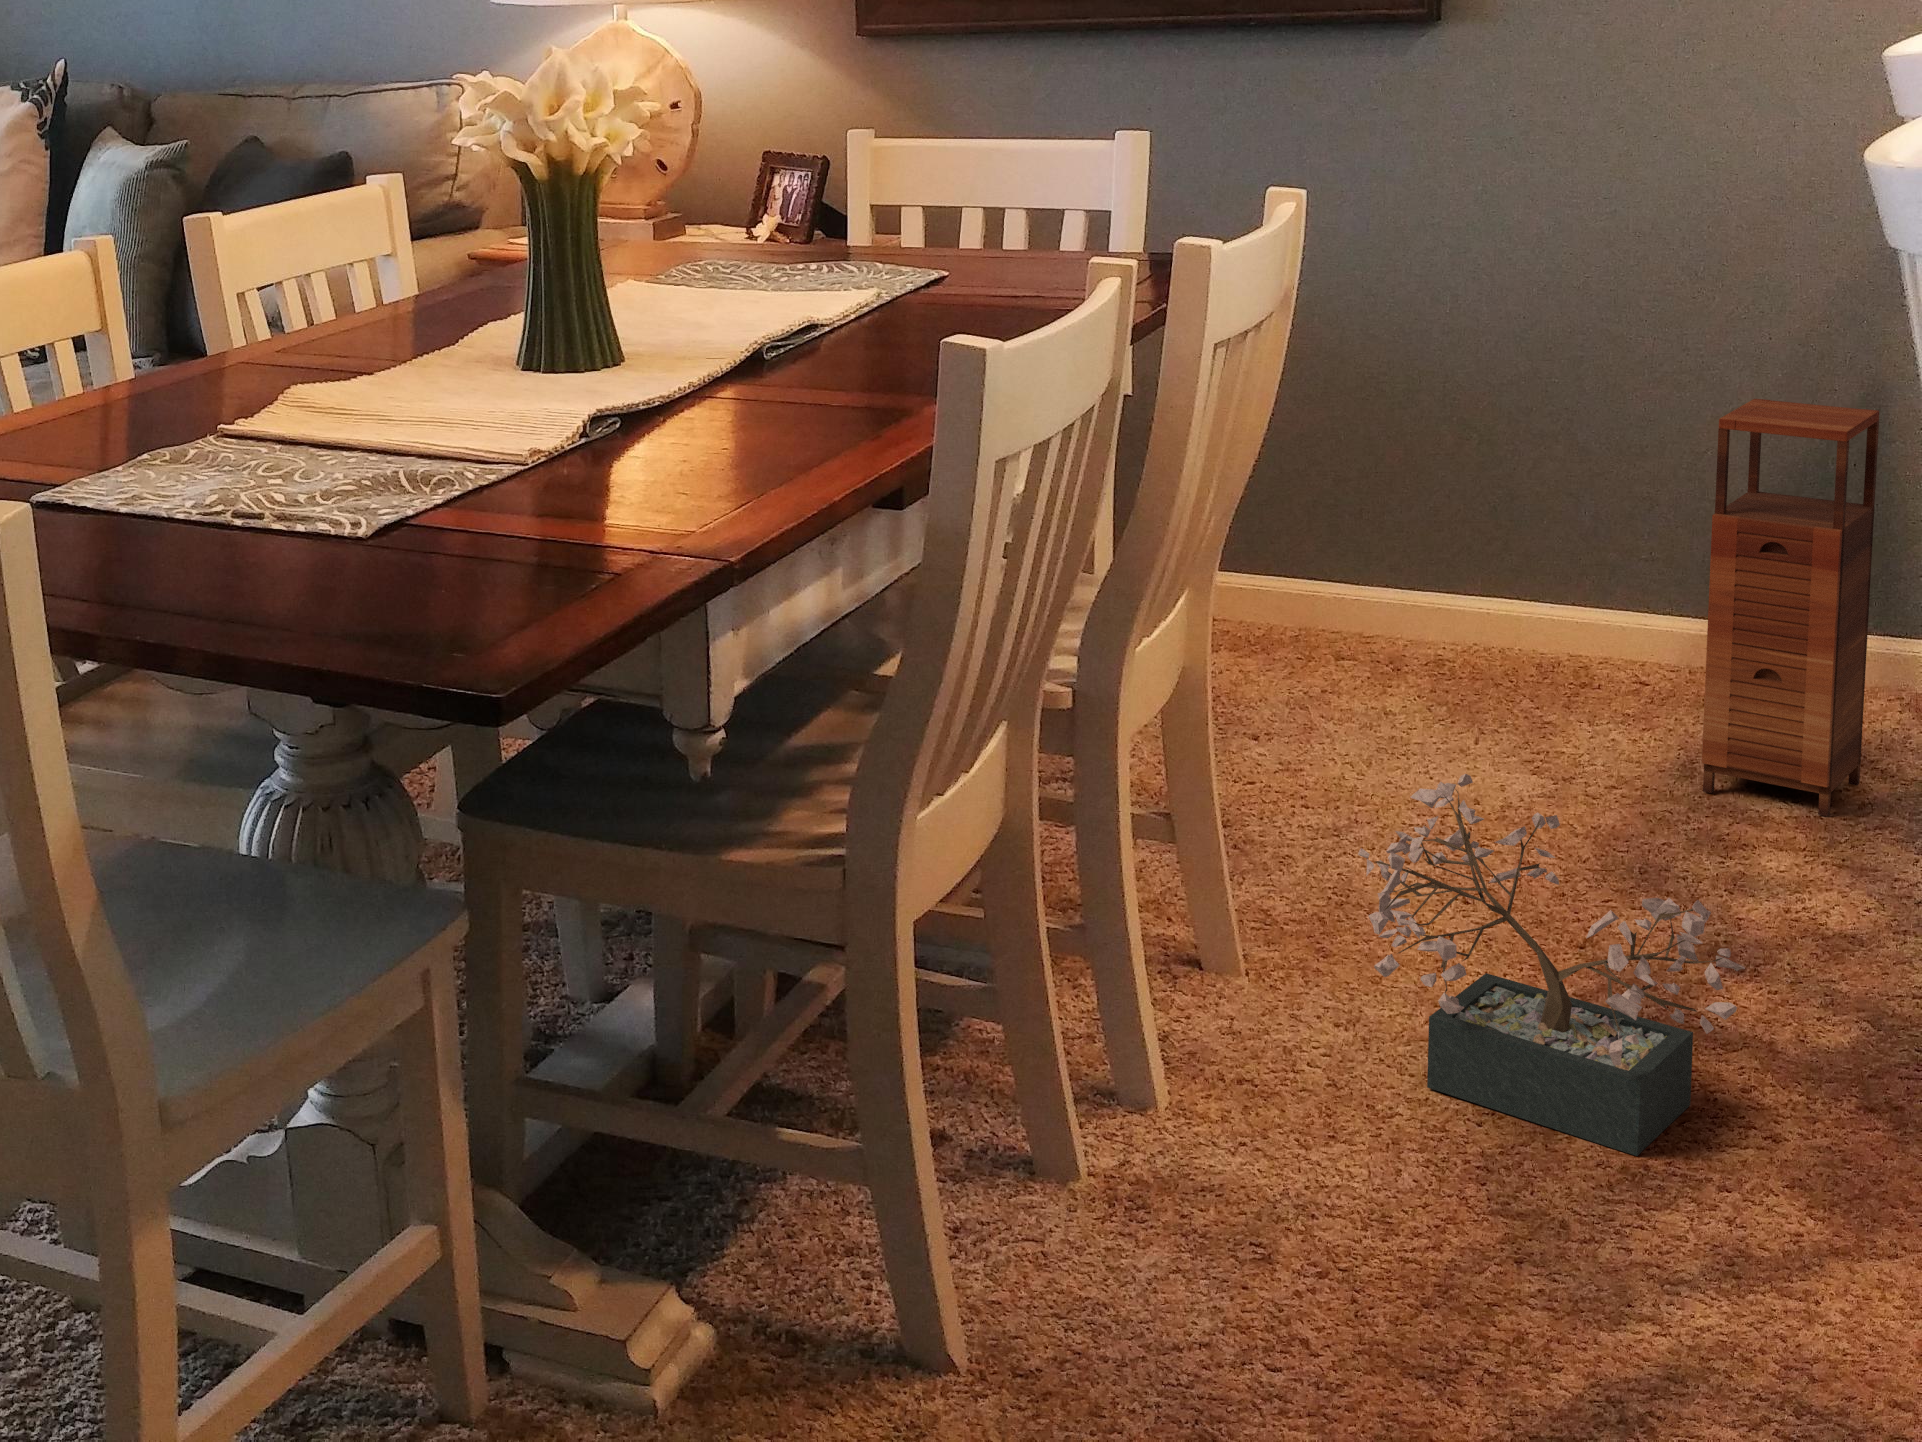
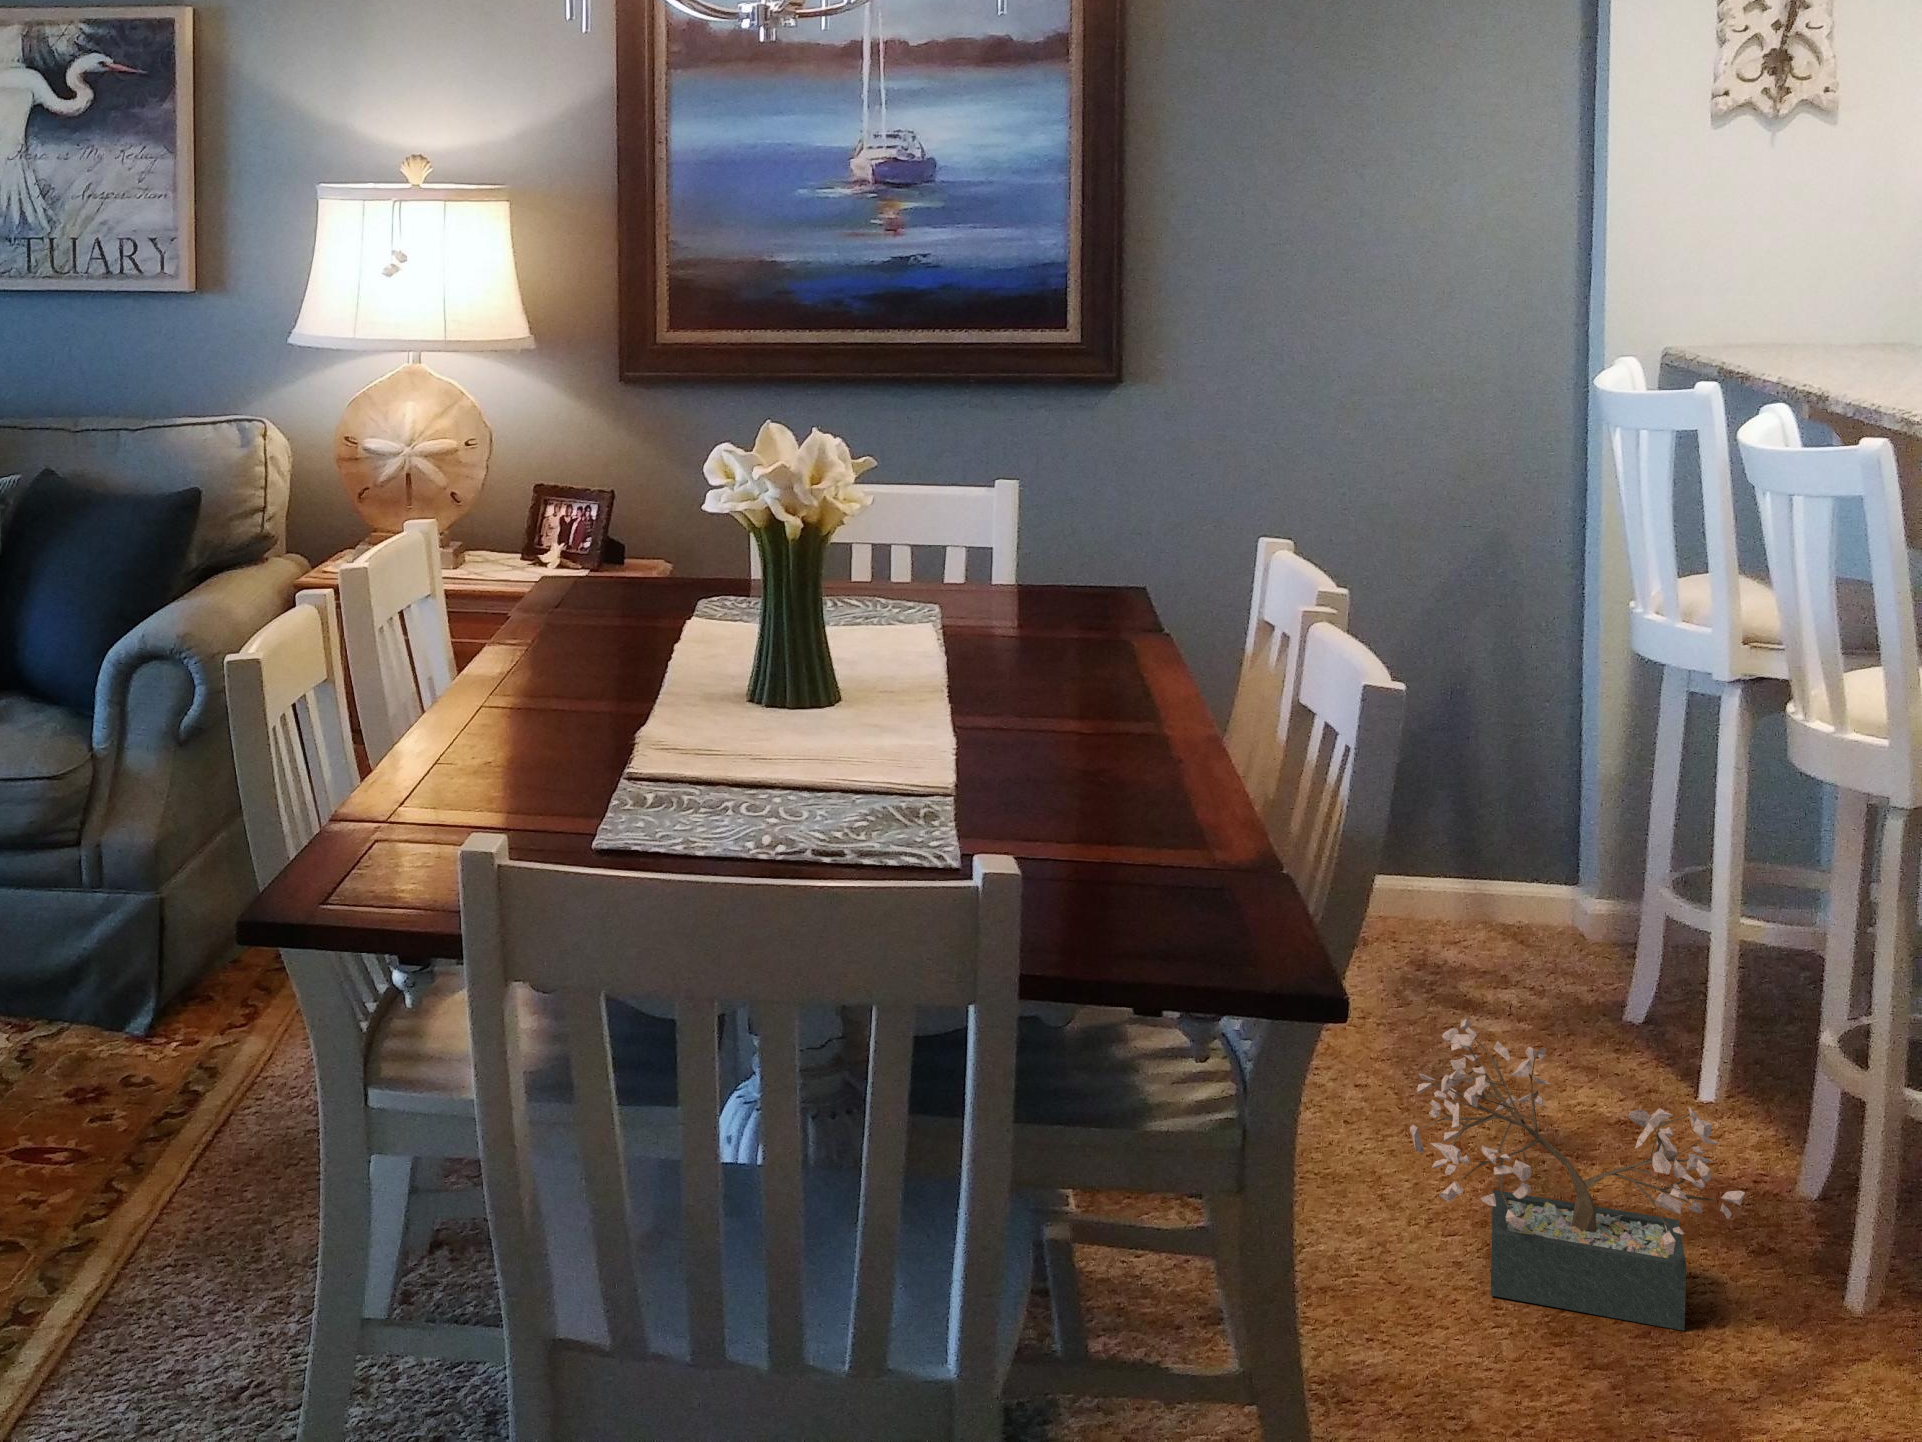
storage cabinet: present [1702,399,1879,816] -> none [1433,692,1541,1032]

